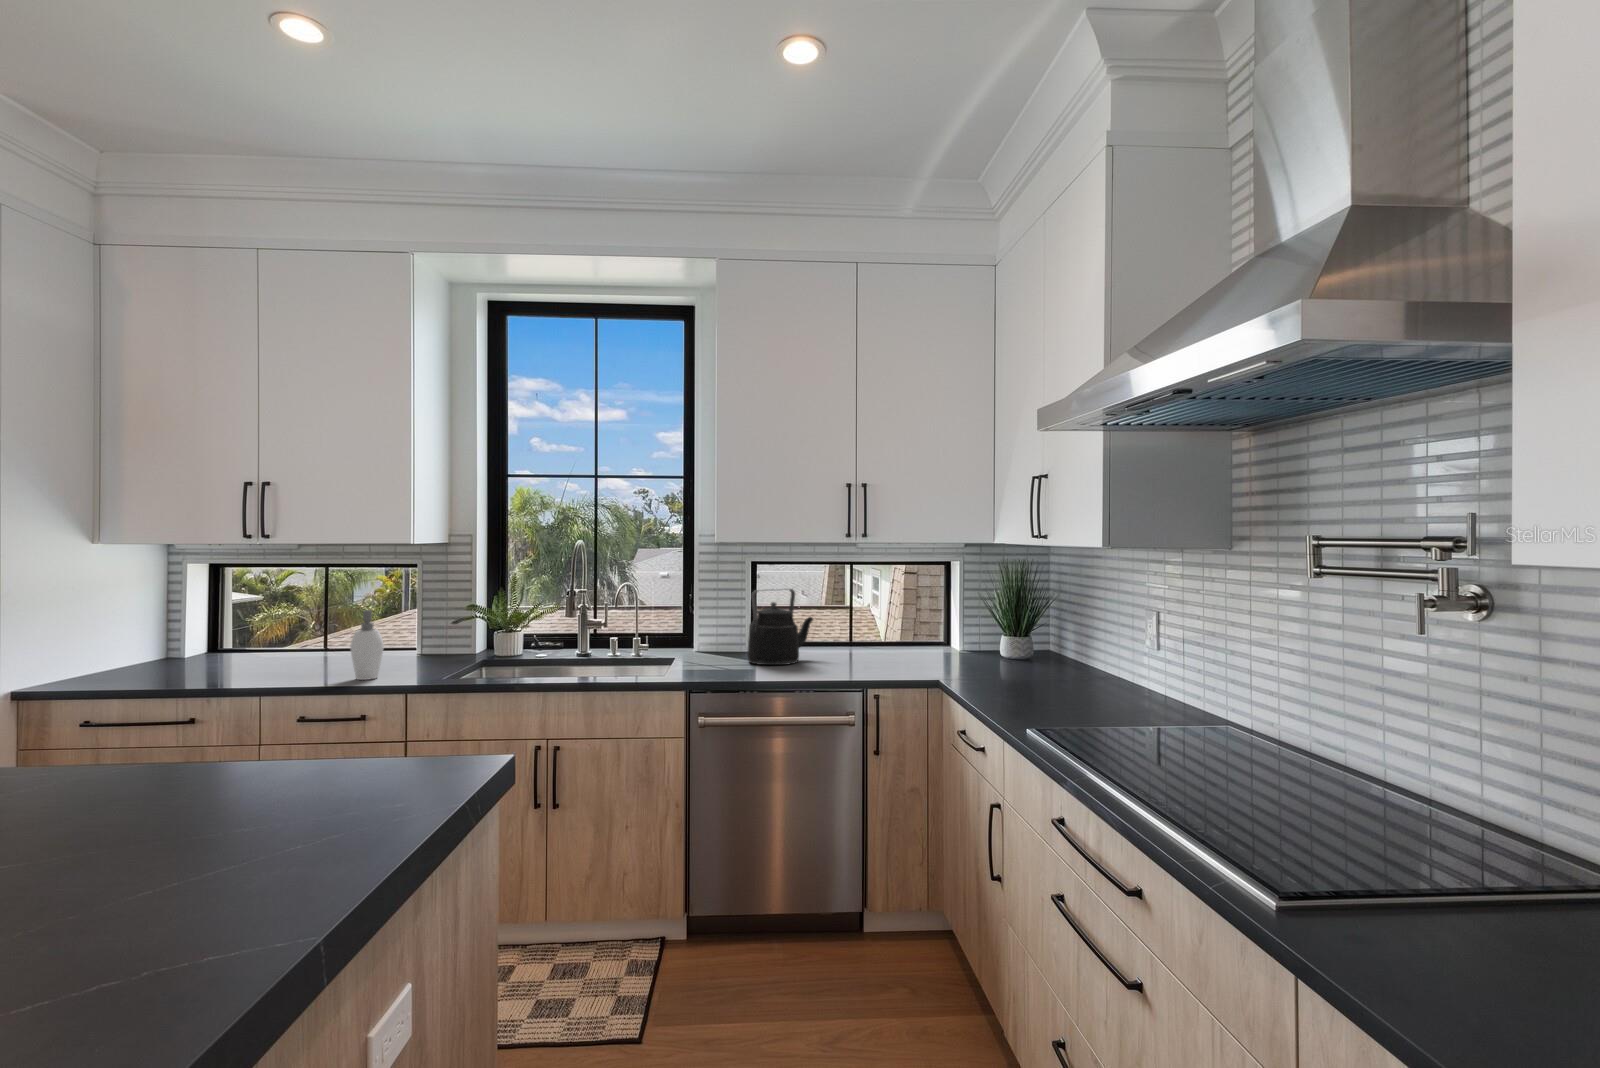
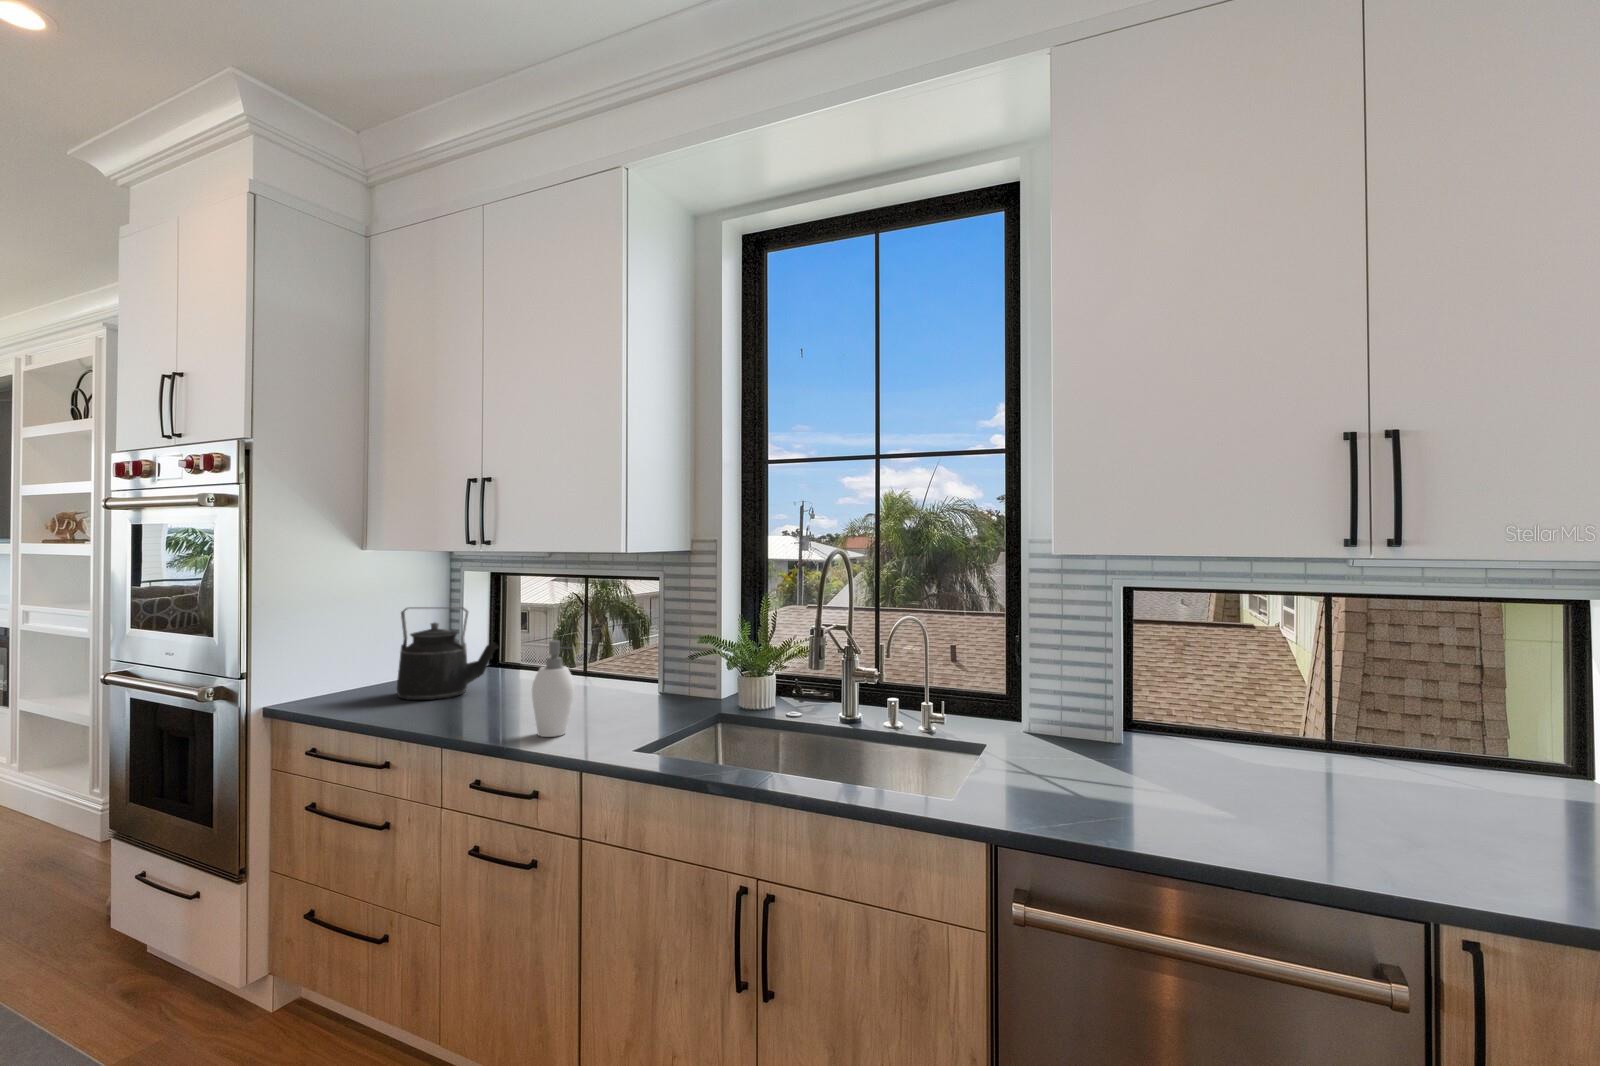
kettle: present [747,589,813,665] -> present [397,607,499,700]

